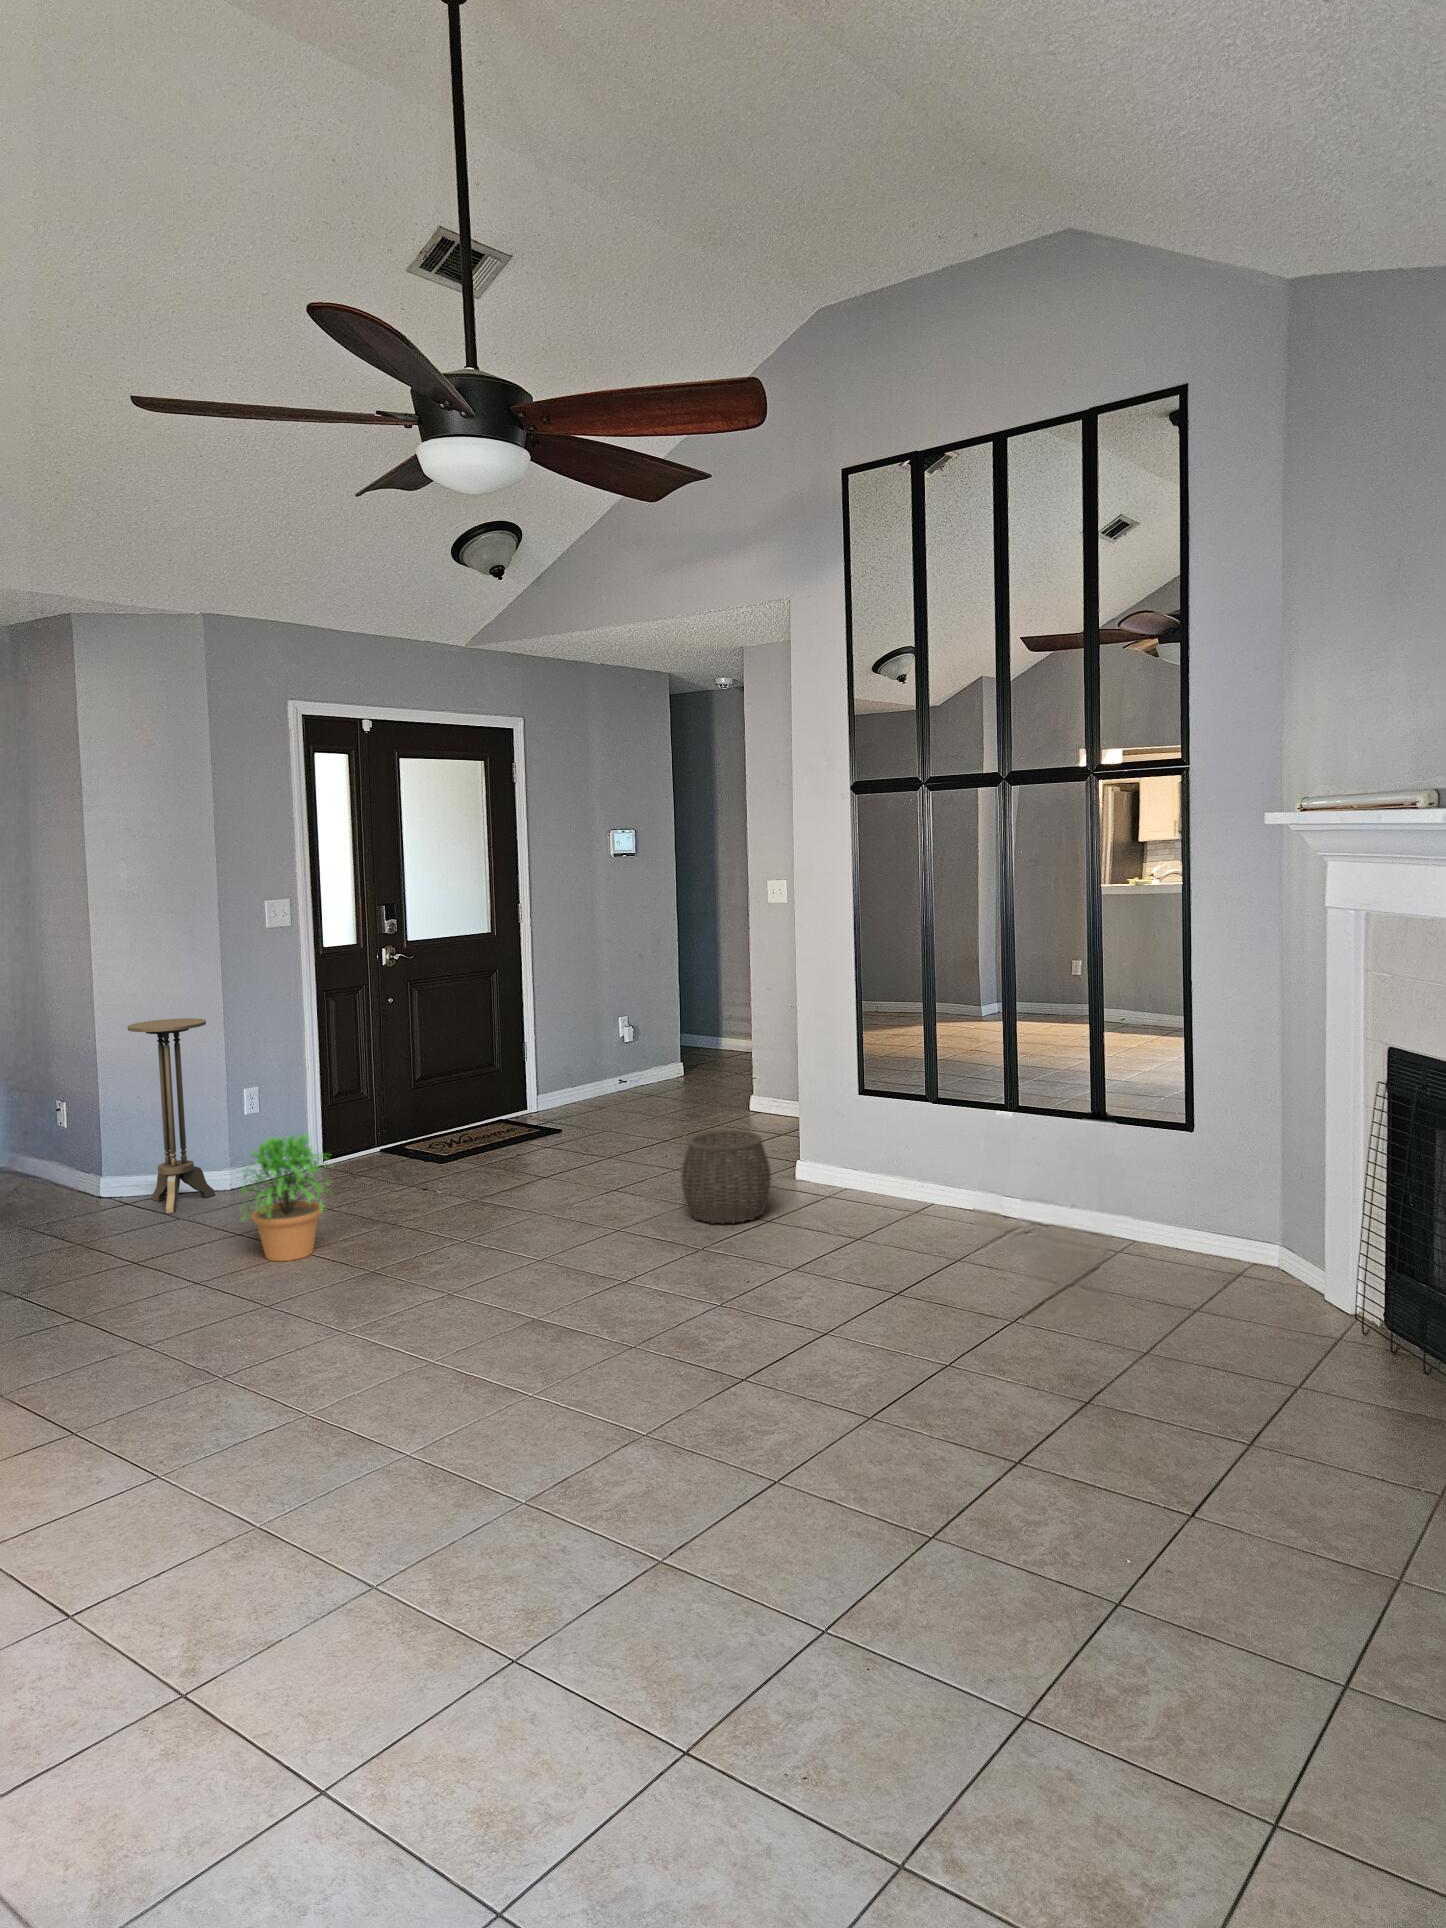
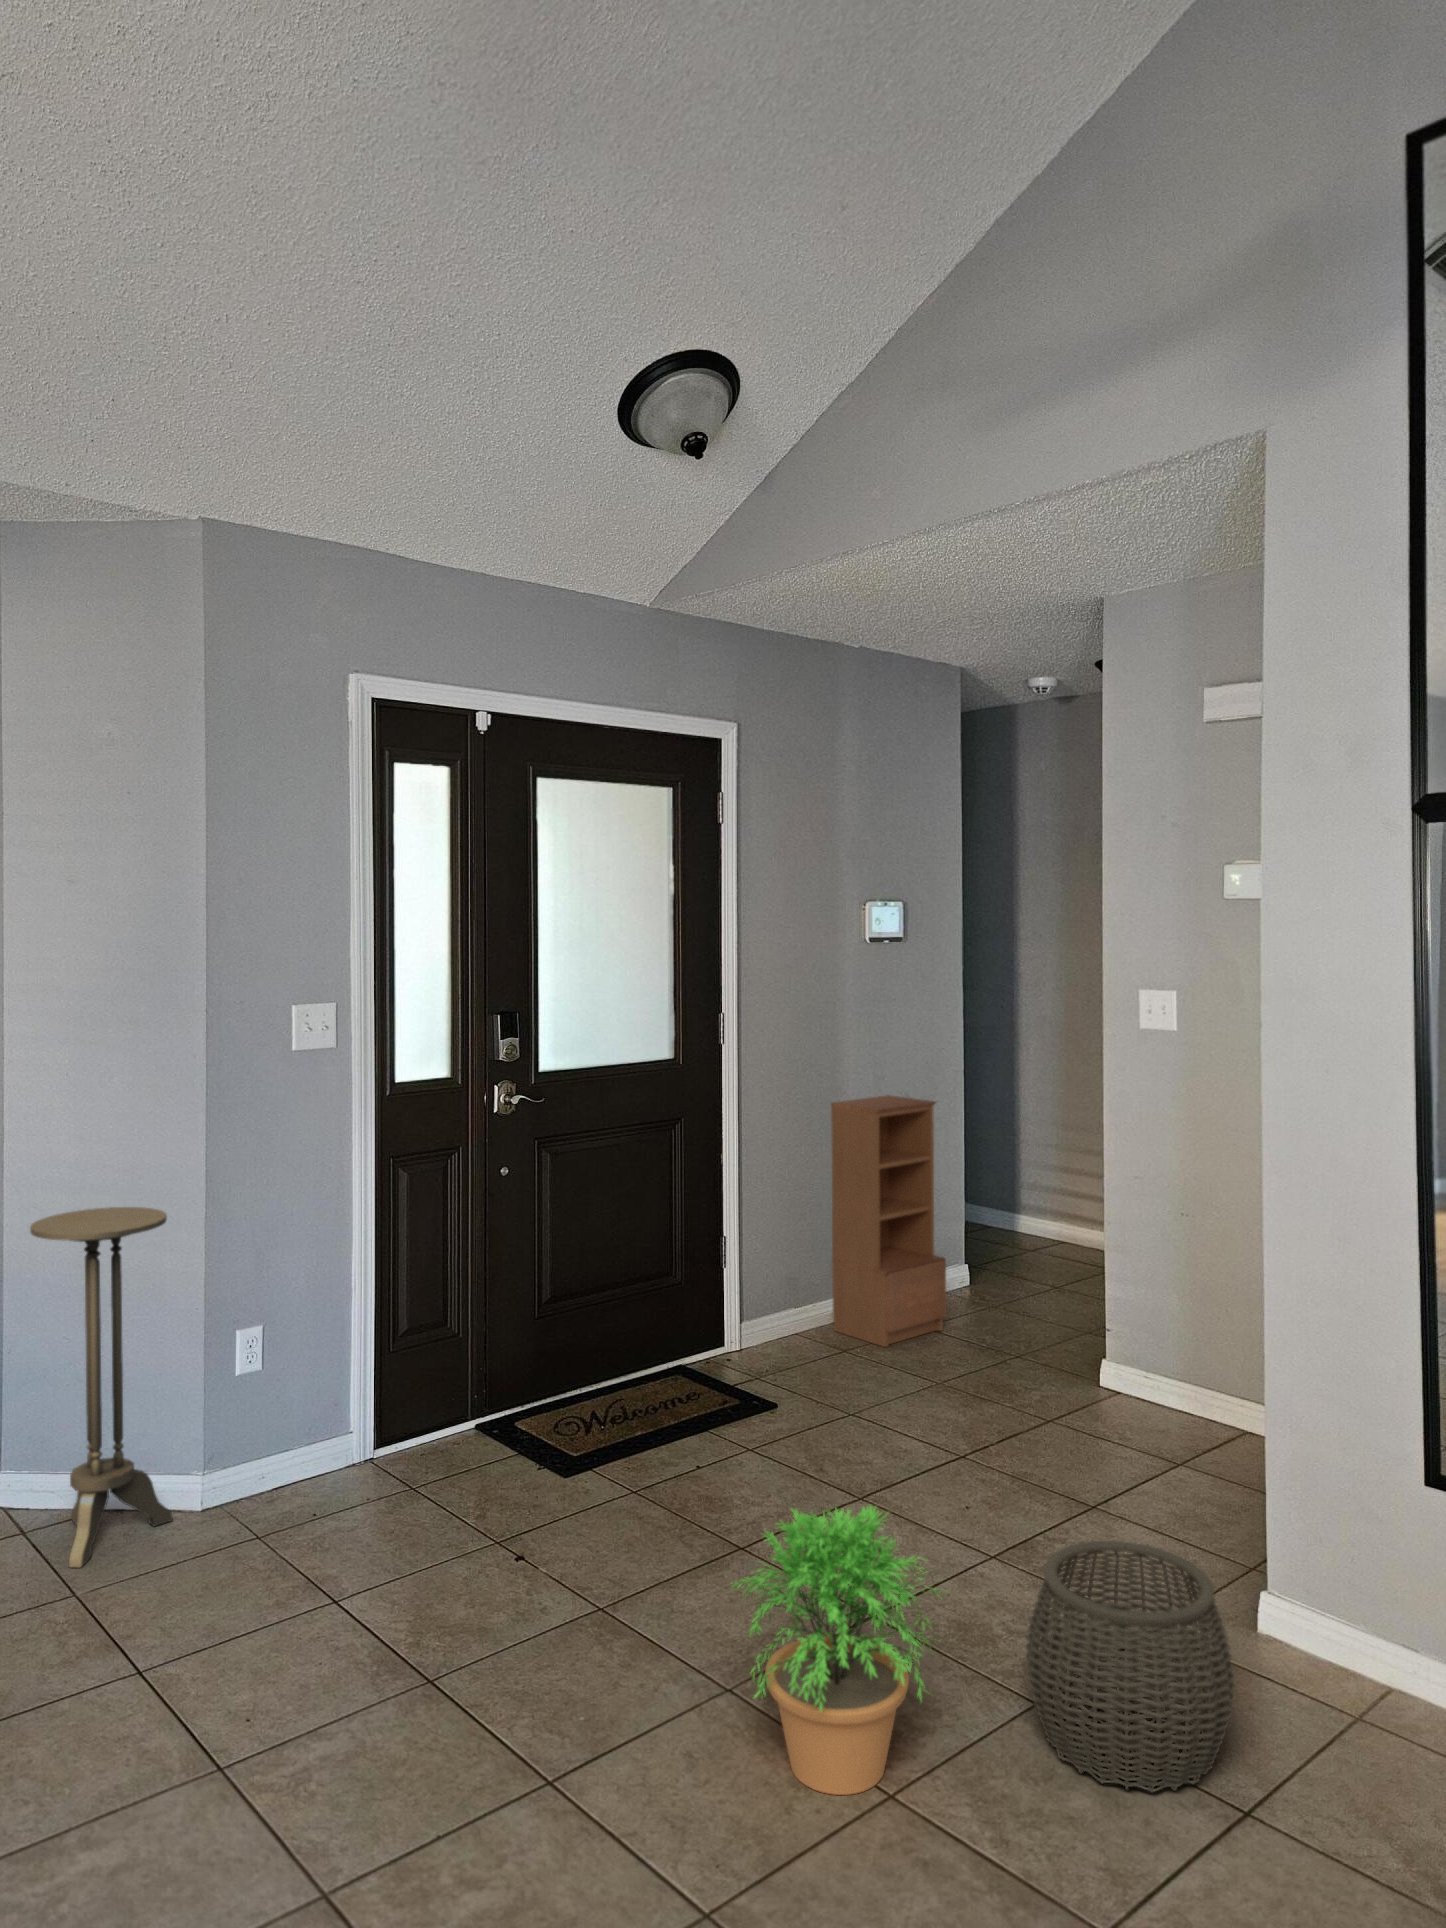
bookcase: none [591,953,666,1104] -> present [831,1095,946,1347]
potted plant: present [240,1133,332,1261] -> present [731,1506,940,1795]

